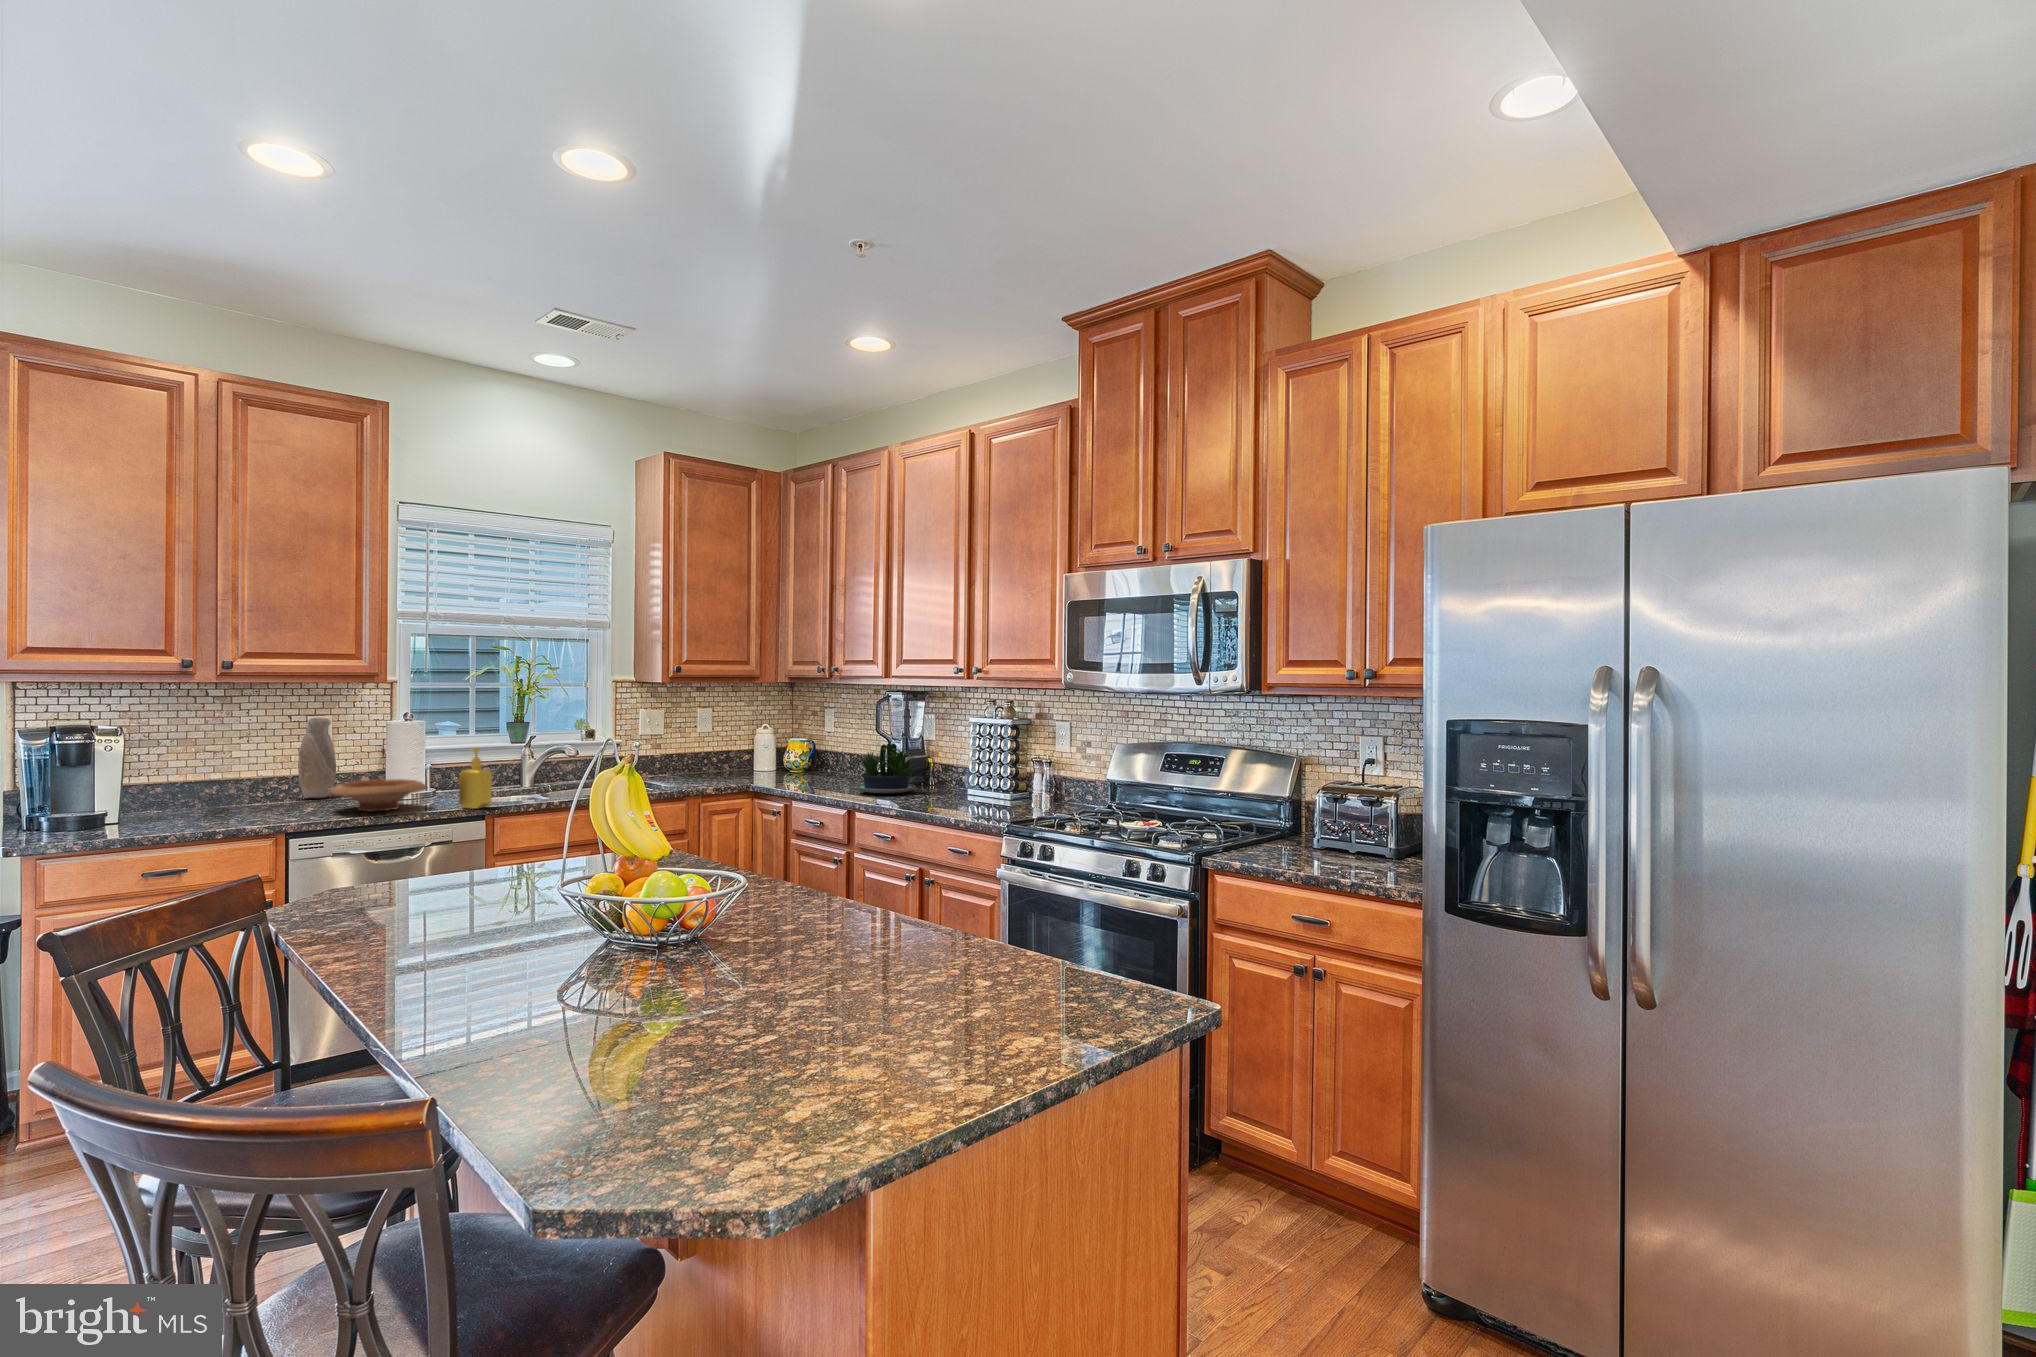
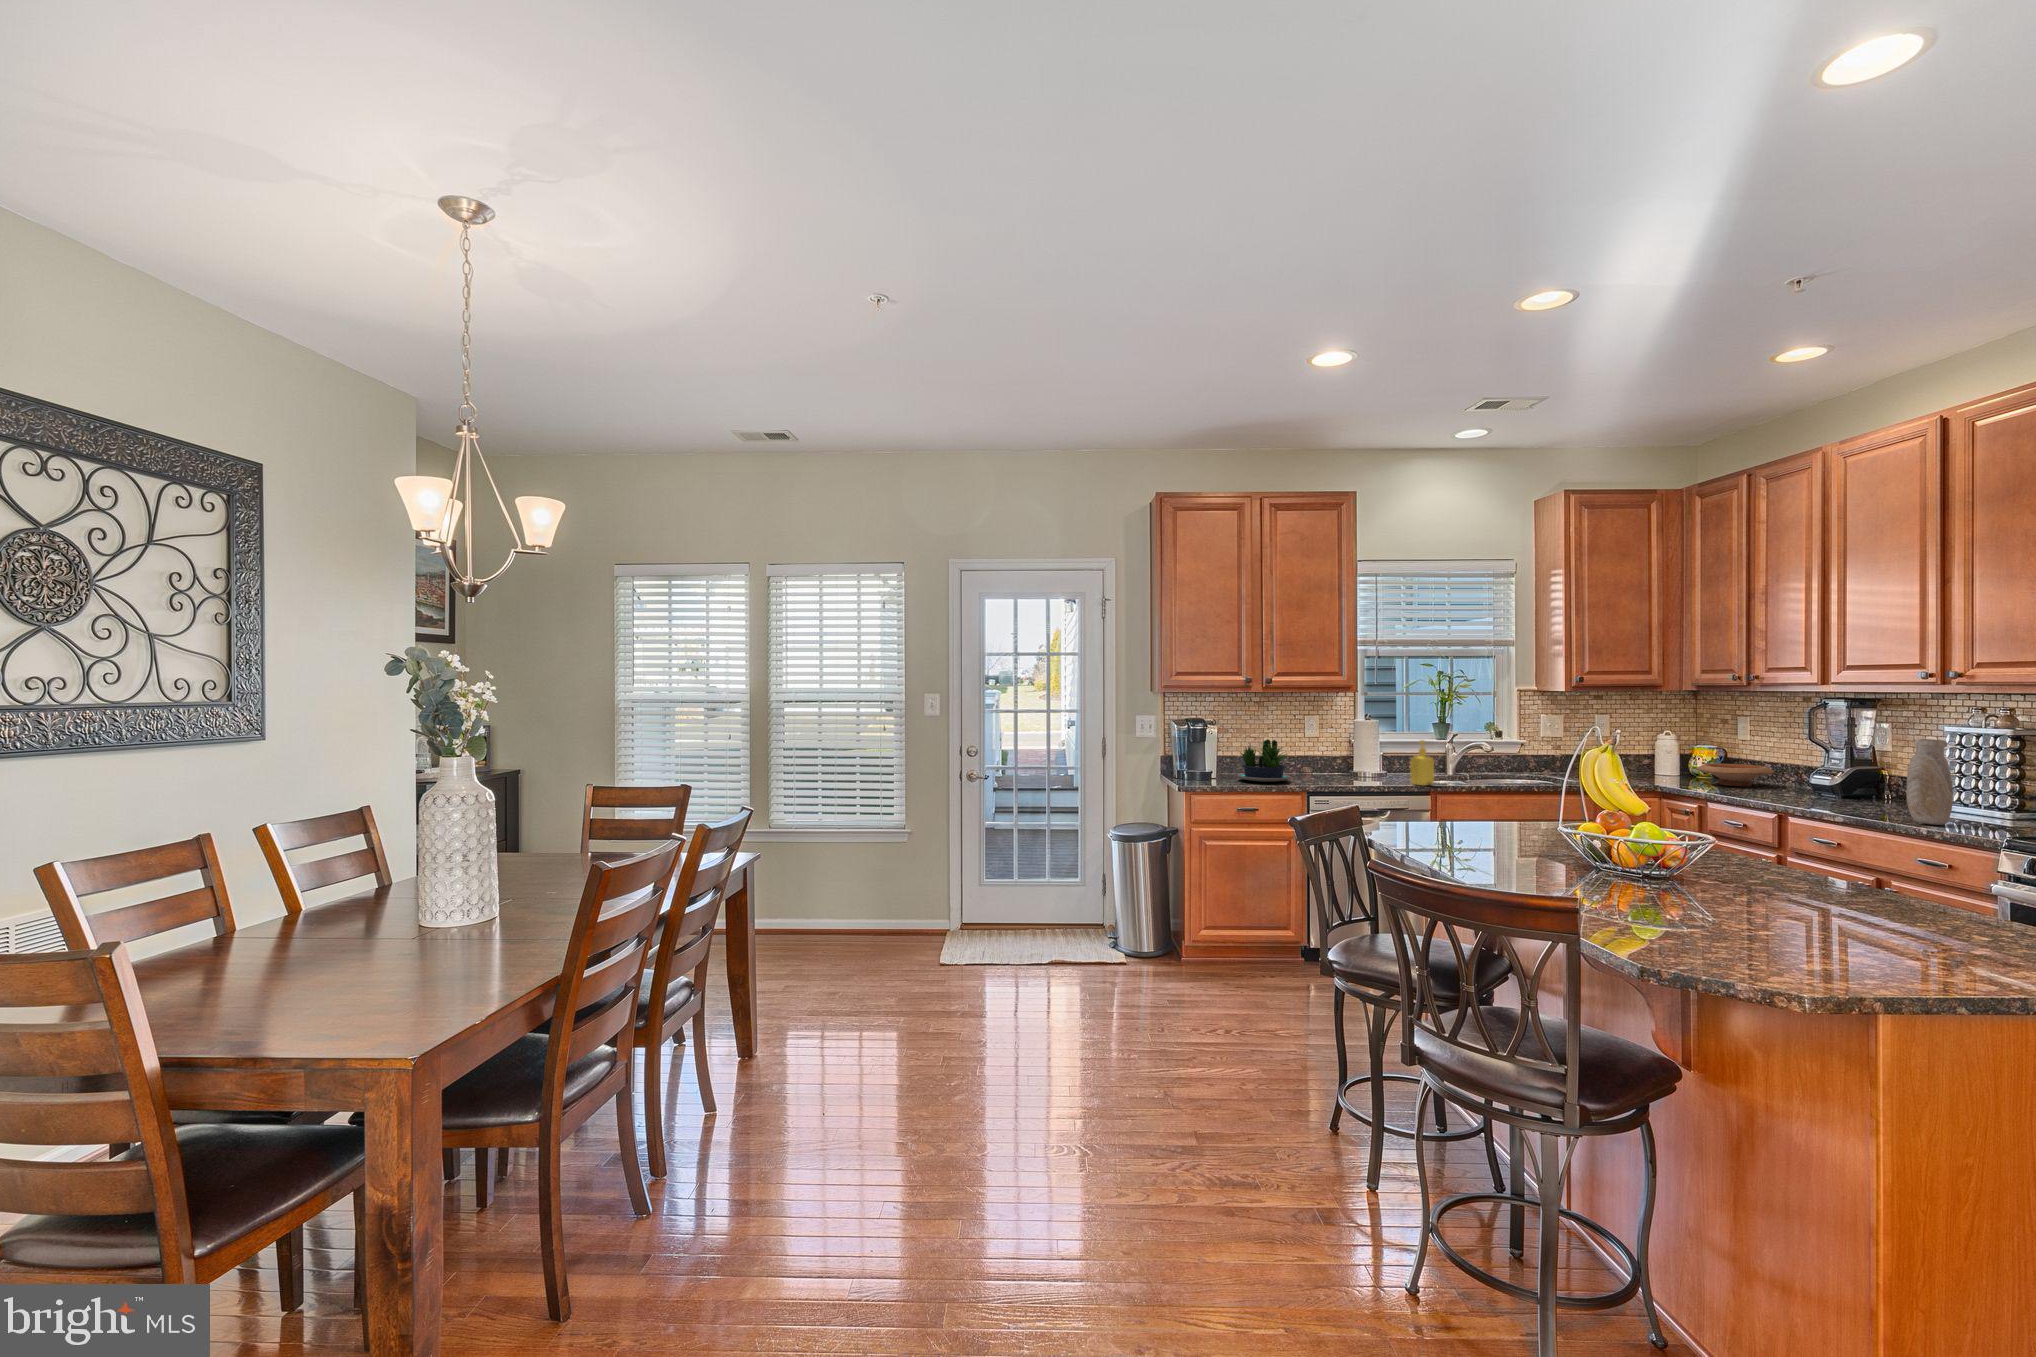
vase: present [298,718,336,798] -> present [1906,739,1953,825]
potted plant: present [856,743,917,794] -> present [1238,739,1290,782]
wooden bowl: present [329,779,427,811] -> present [1698,763,1774,786]

